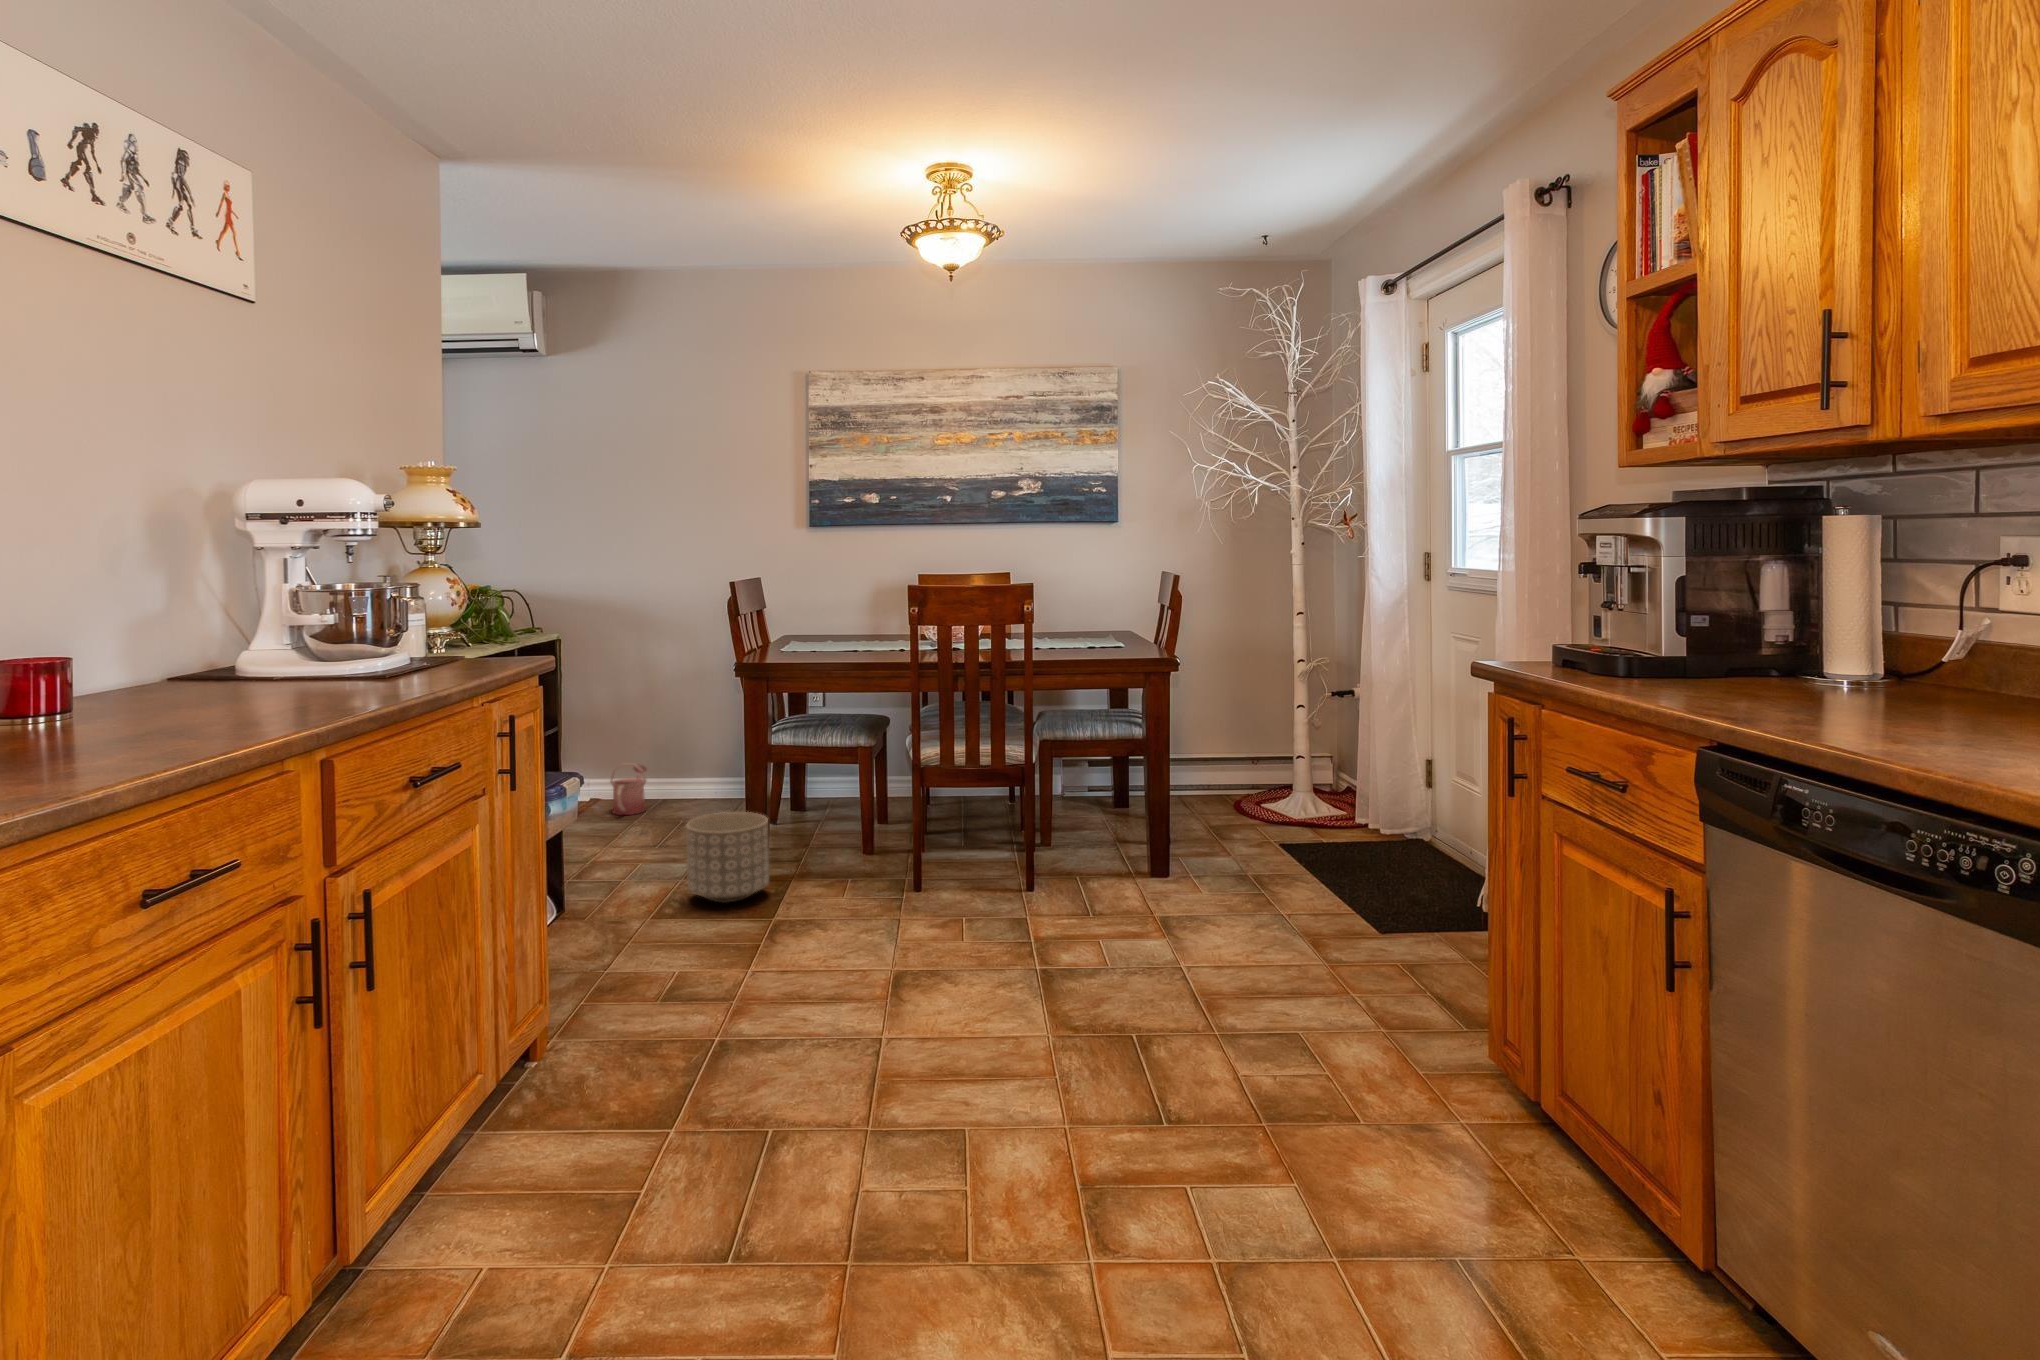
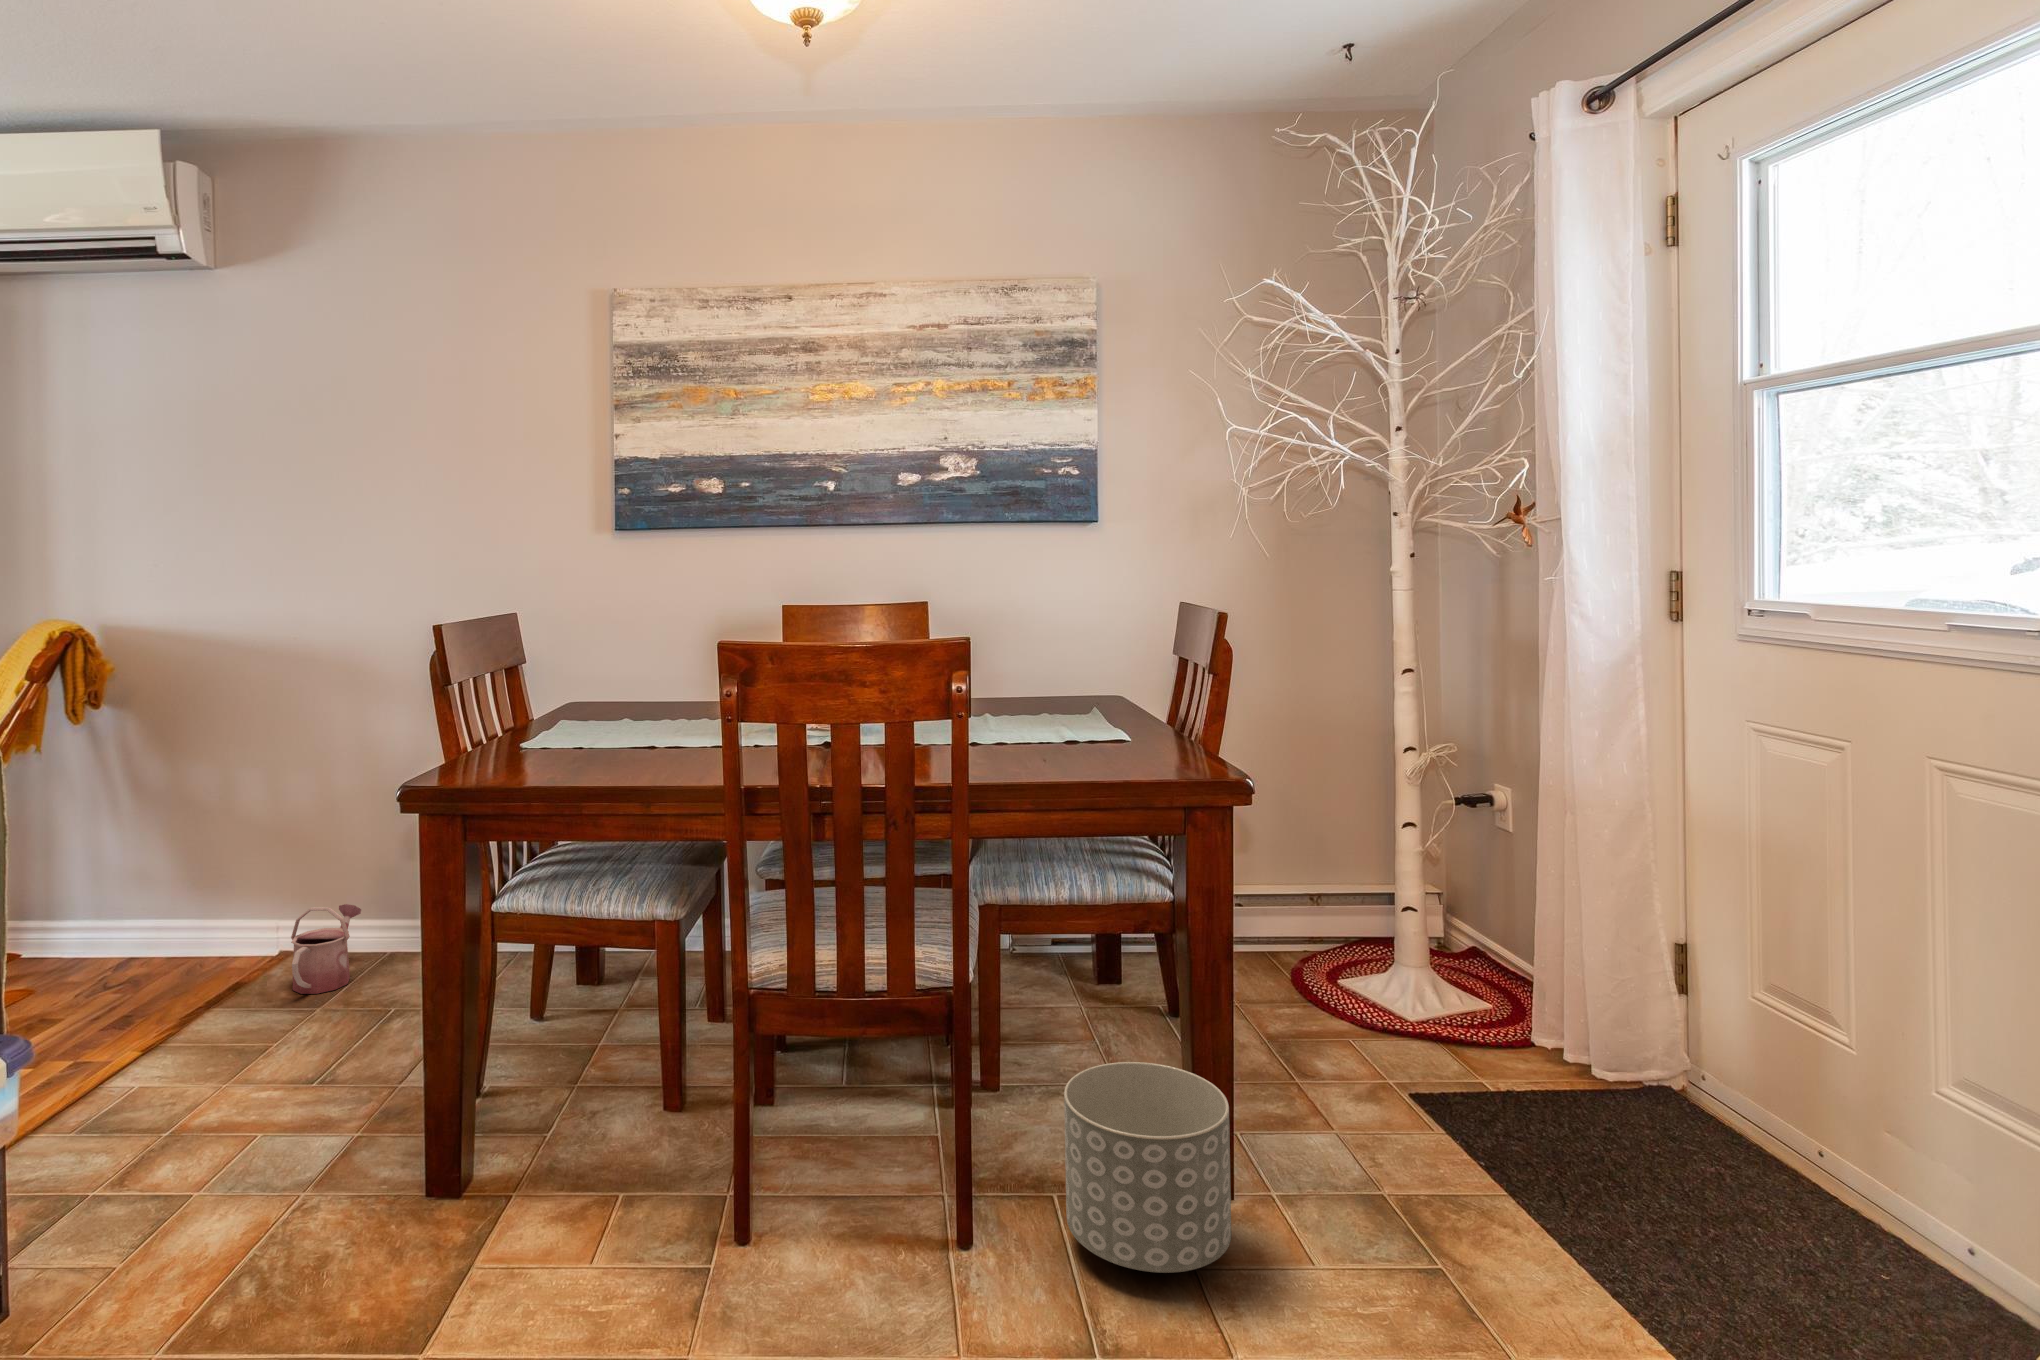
planter: present [686,812,769,903] -> present [1064,1062,1231,1273]

